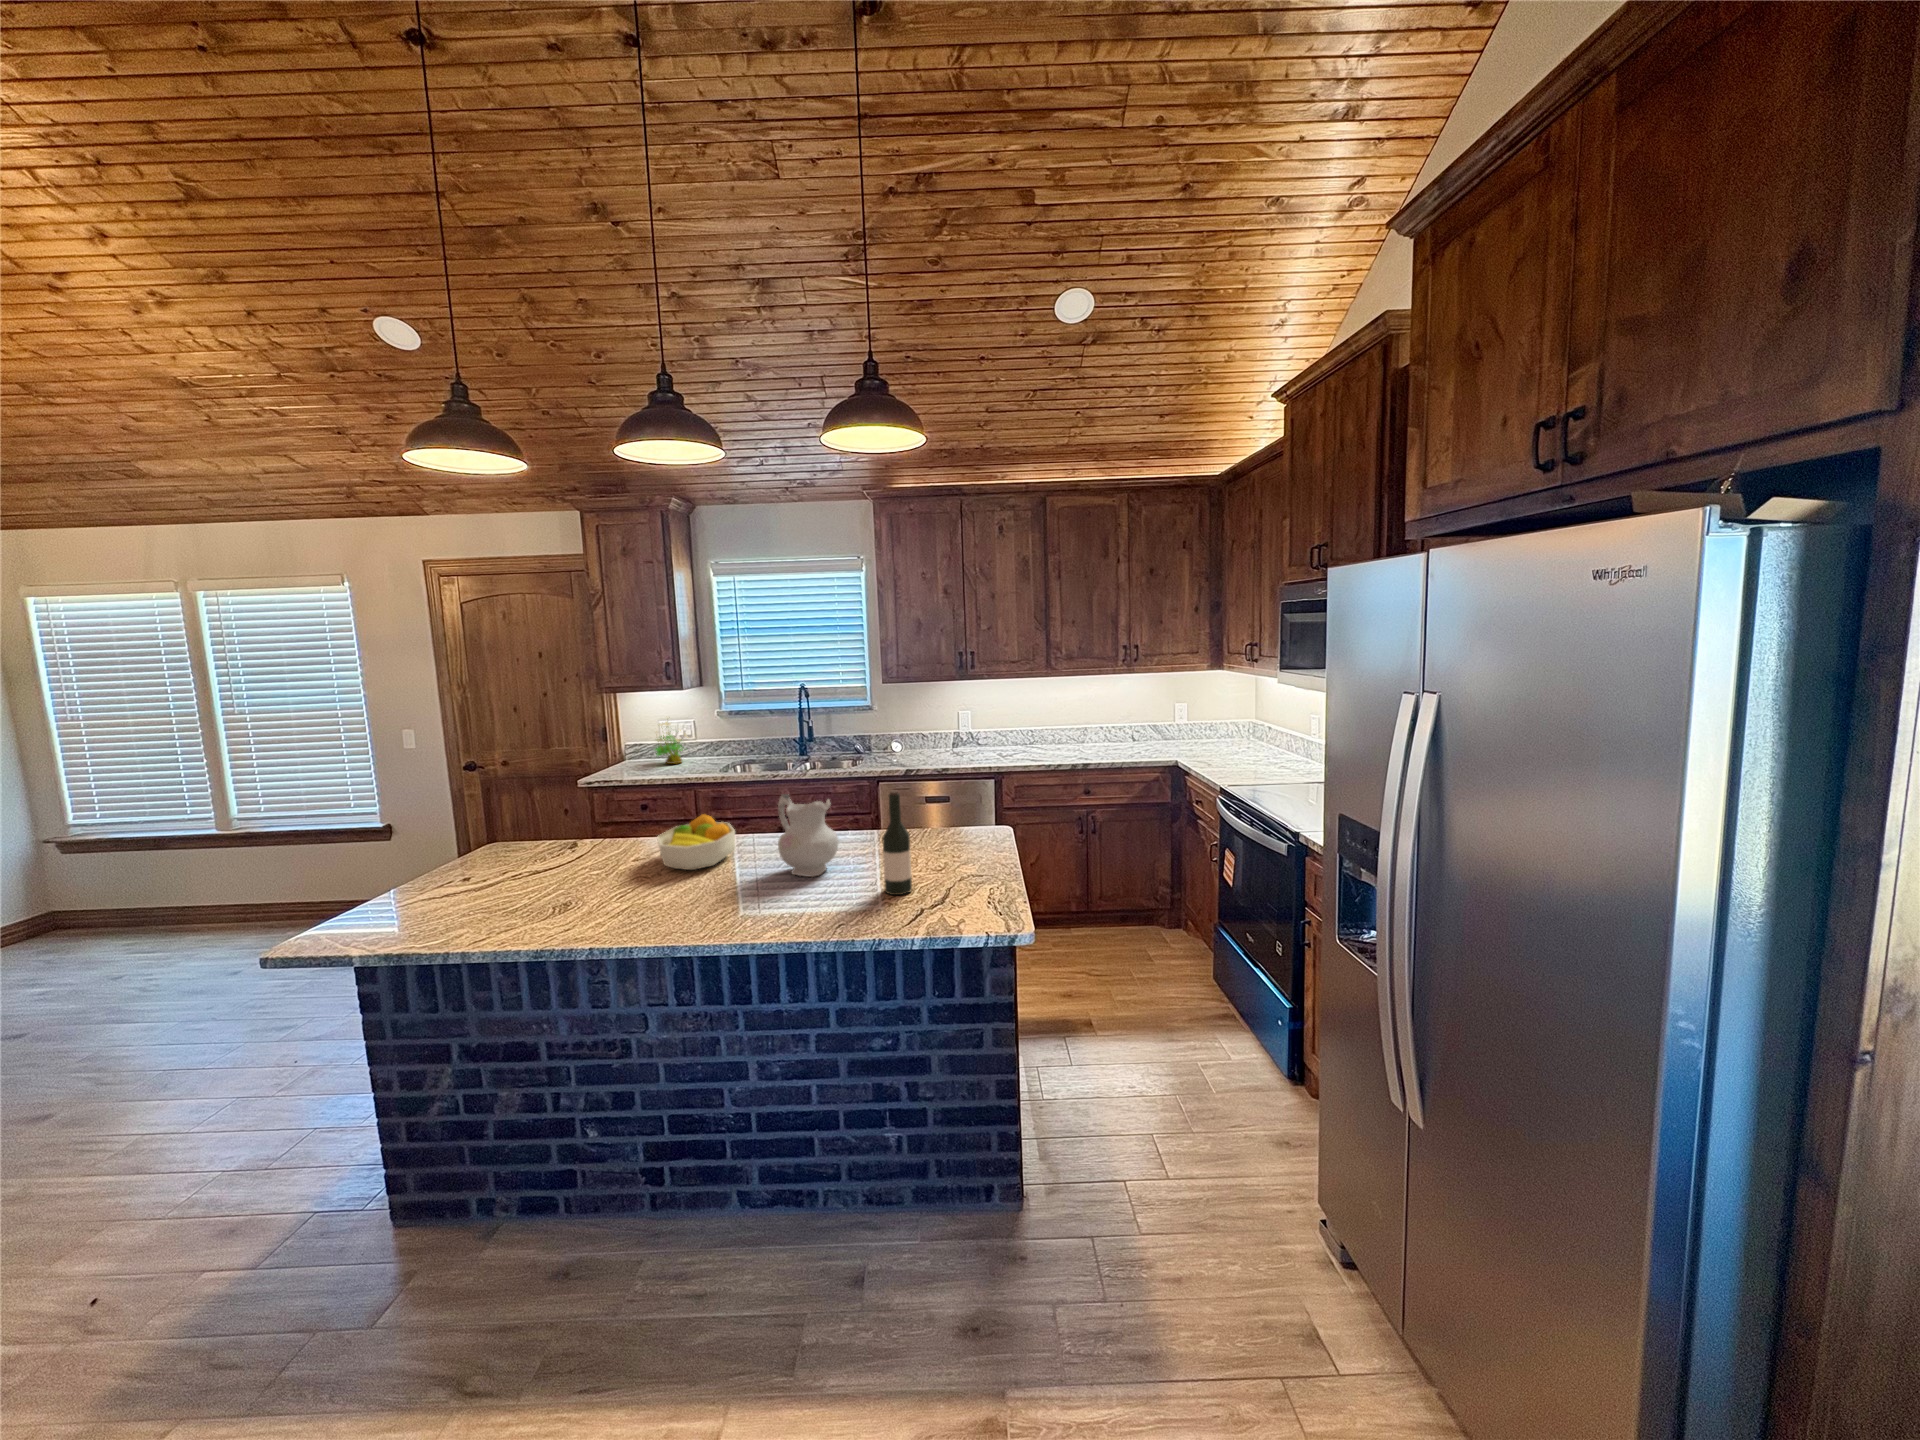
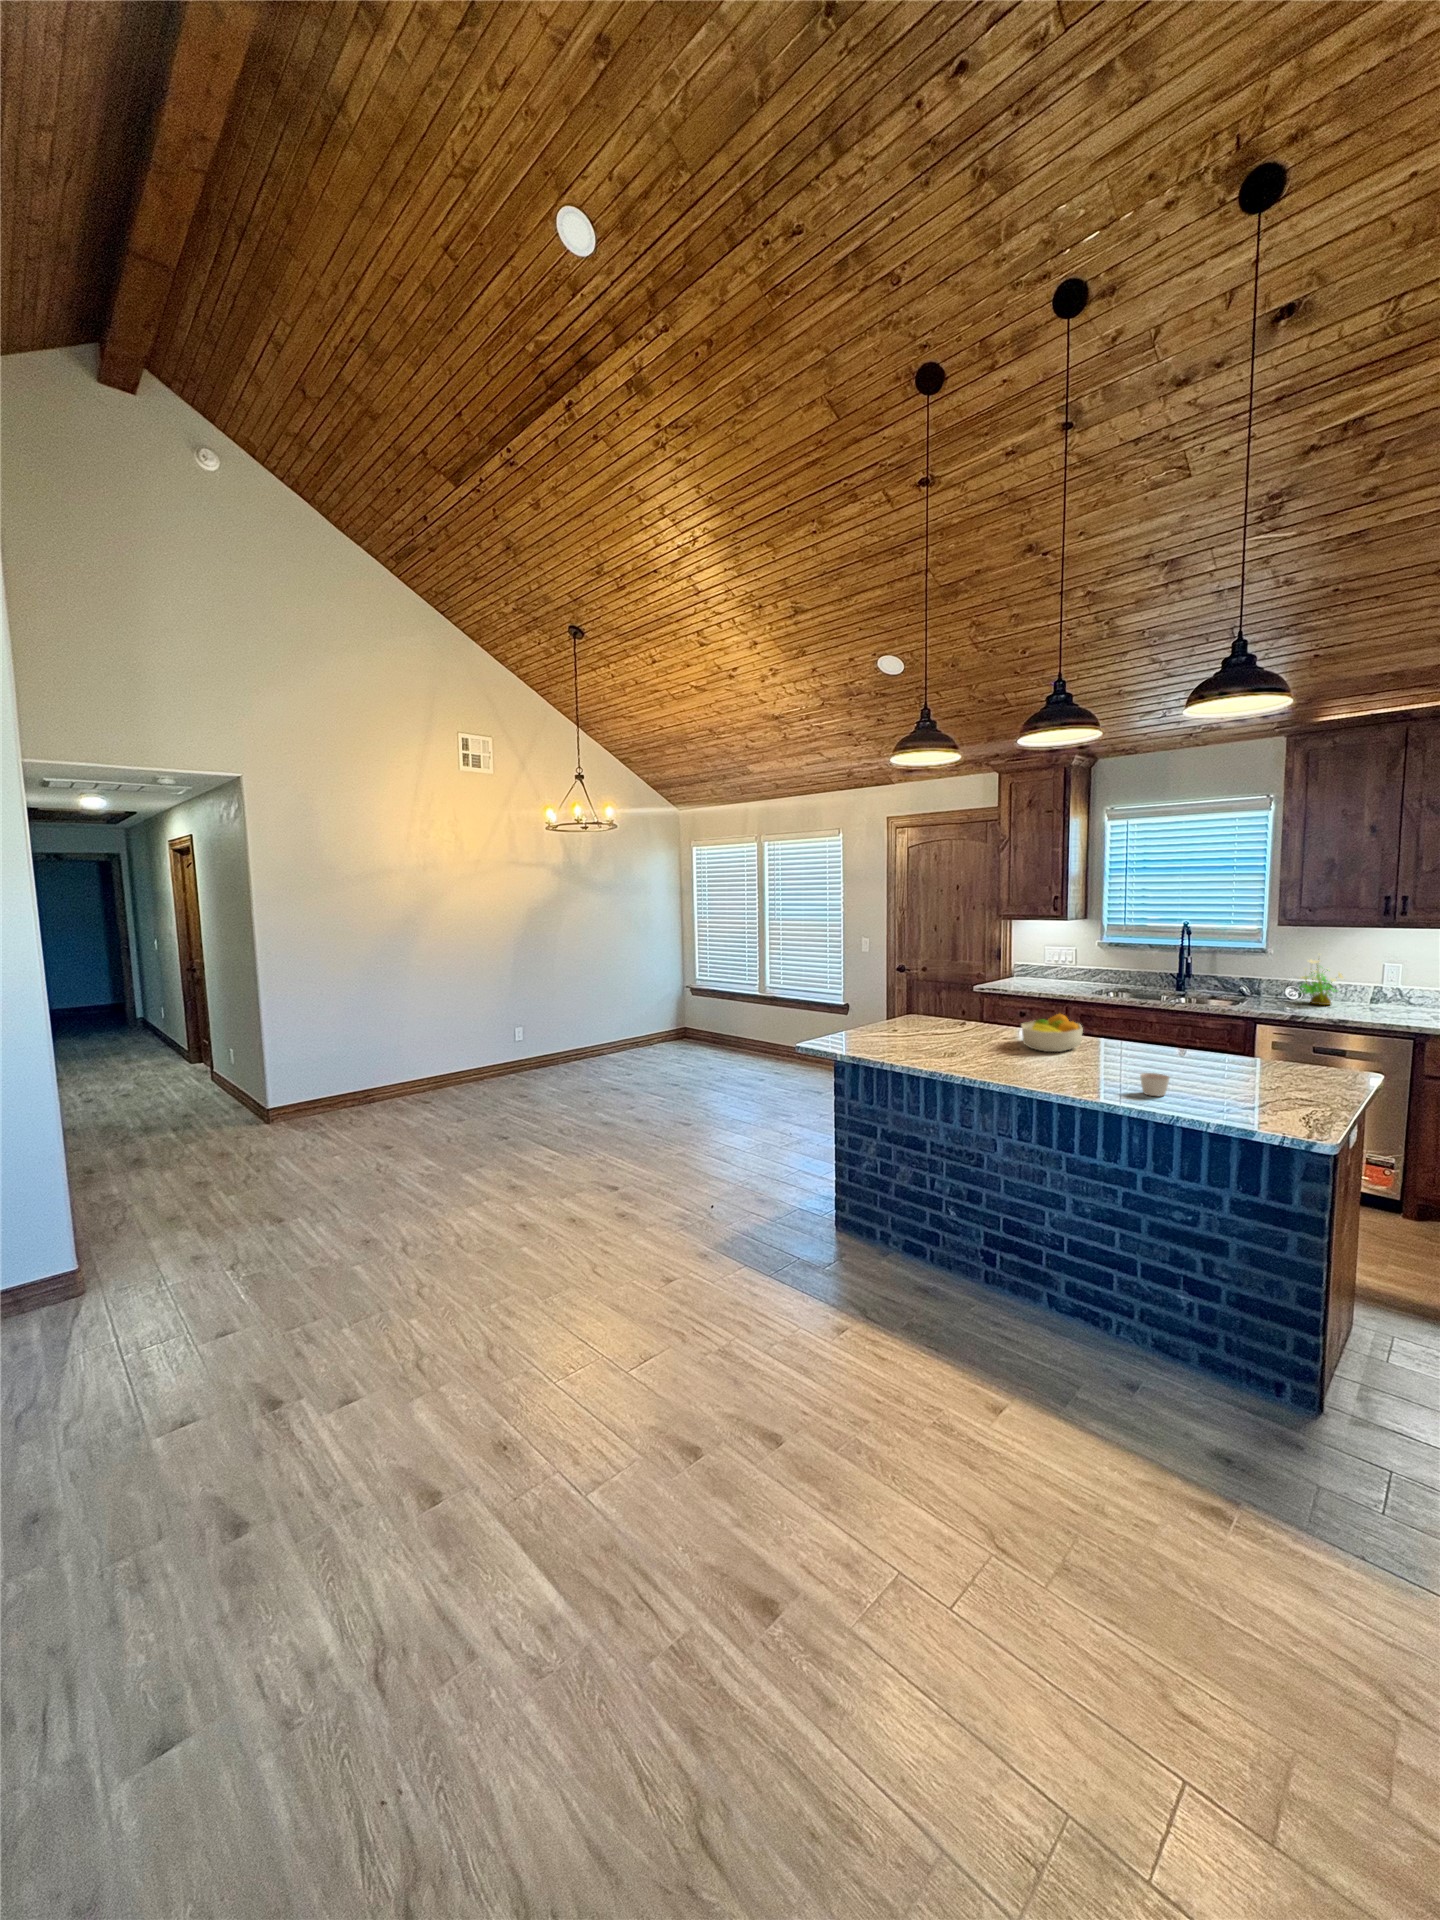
potted plant: present [656,721,688,764] -> present [1300,960,1343,1005]
wine bottle: present [882,791,912,895] -> none [1200,1007,1231,1096]
ceramic pitcher: present [778,794,839,877] -> none [1114,1002,1169,1072]
candle: none [825,883,857,914] -> present [1140,1073,1169,1096]

